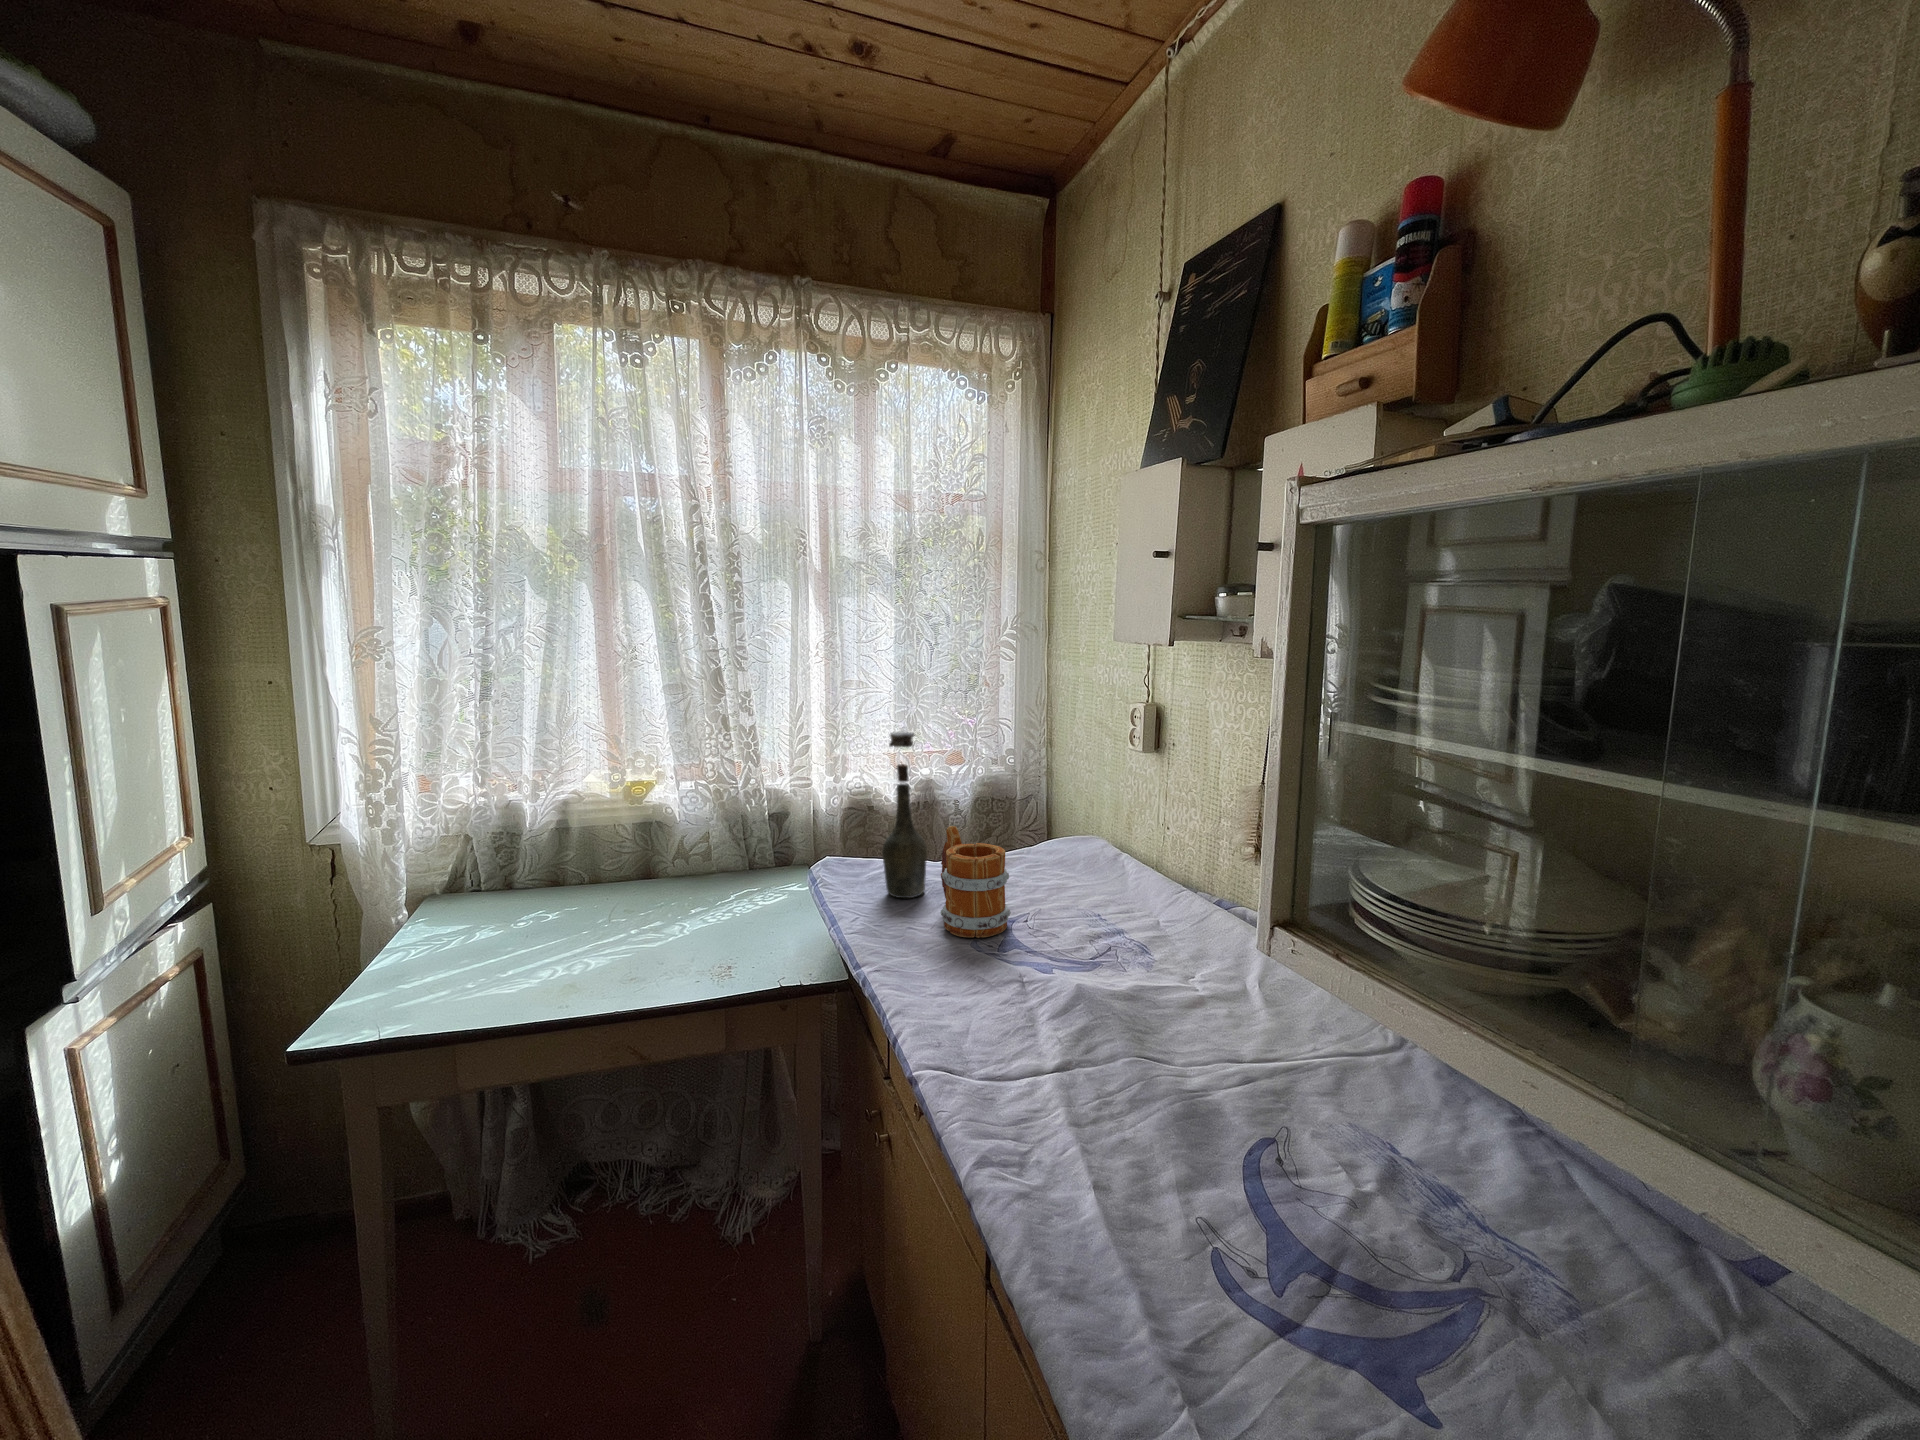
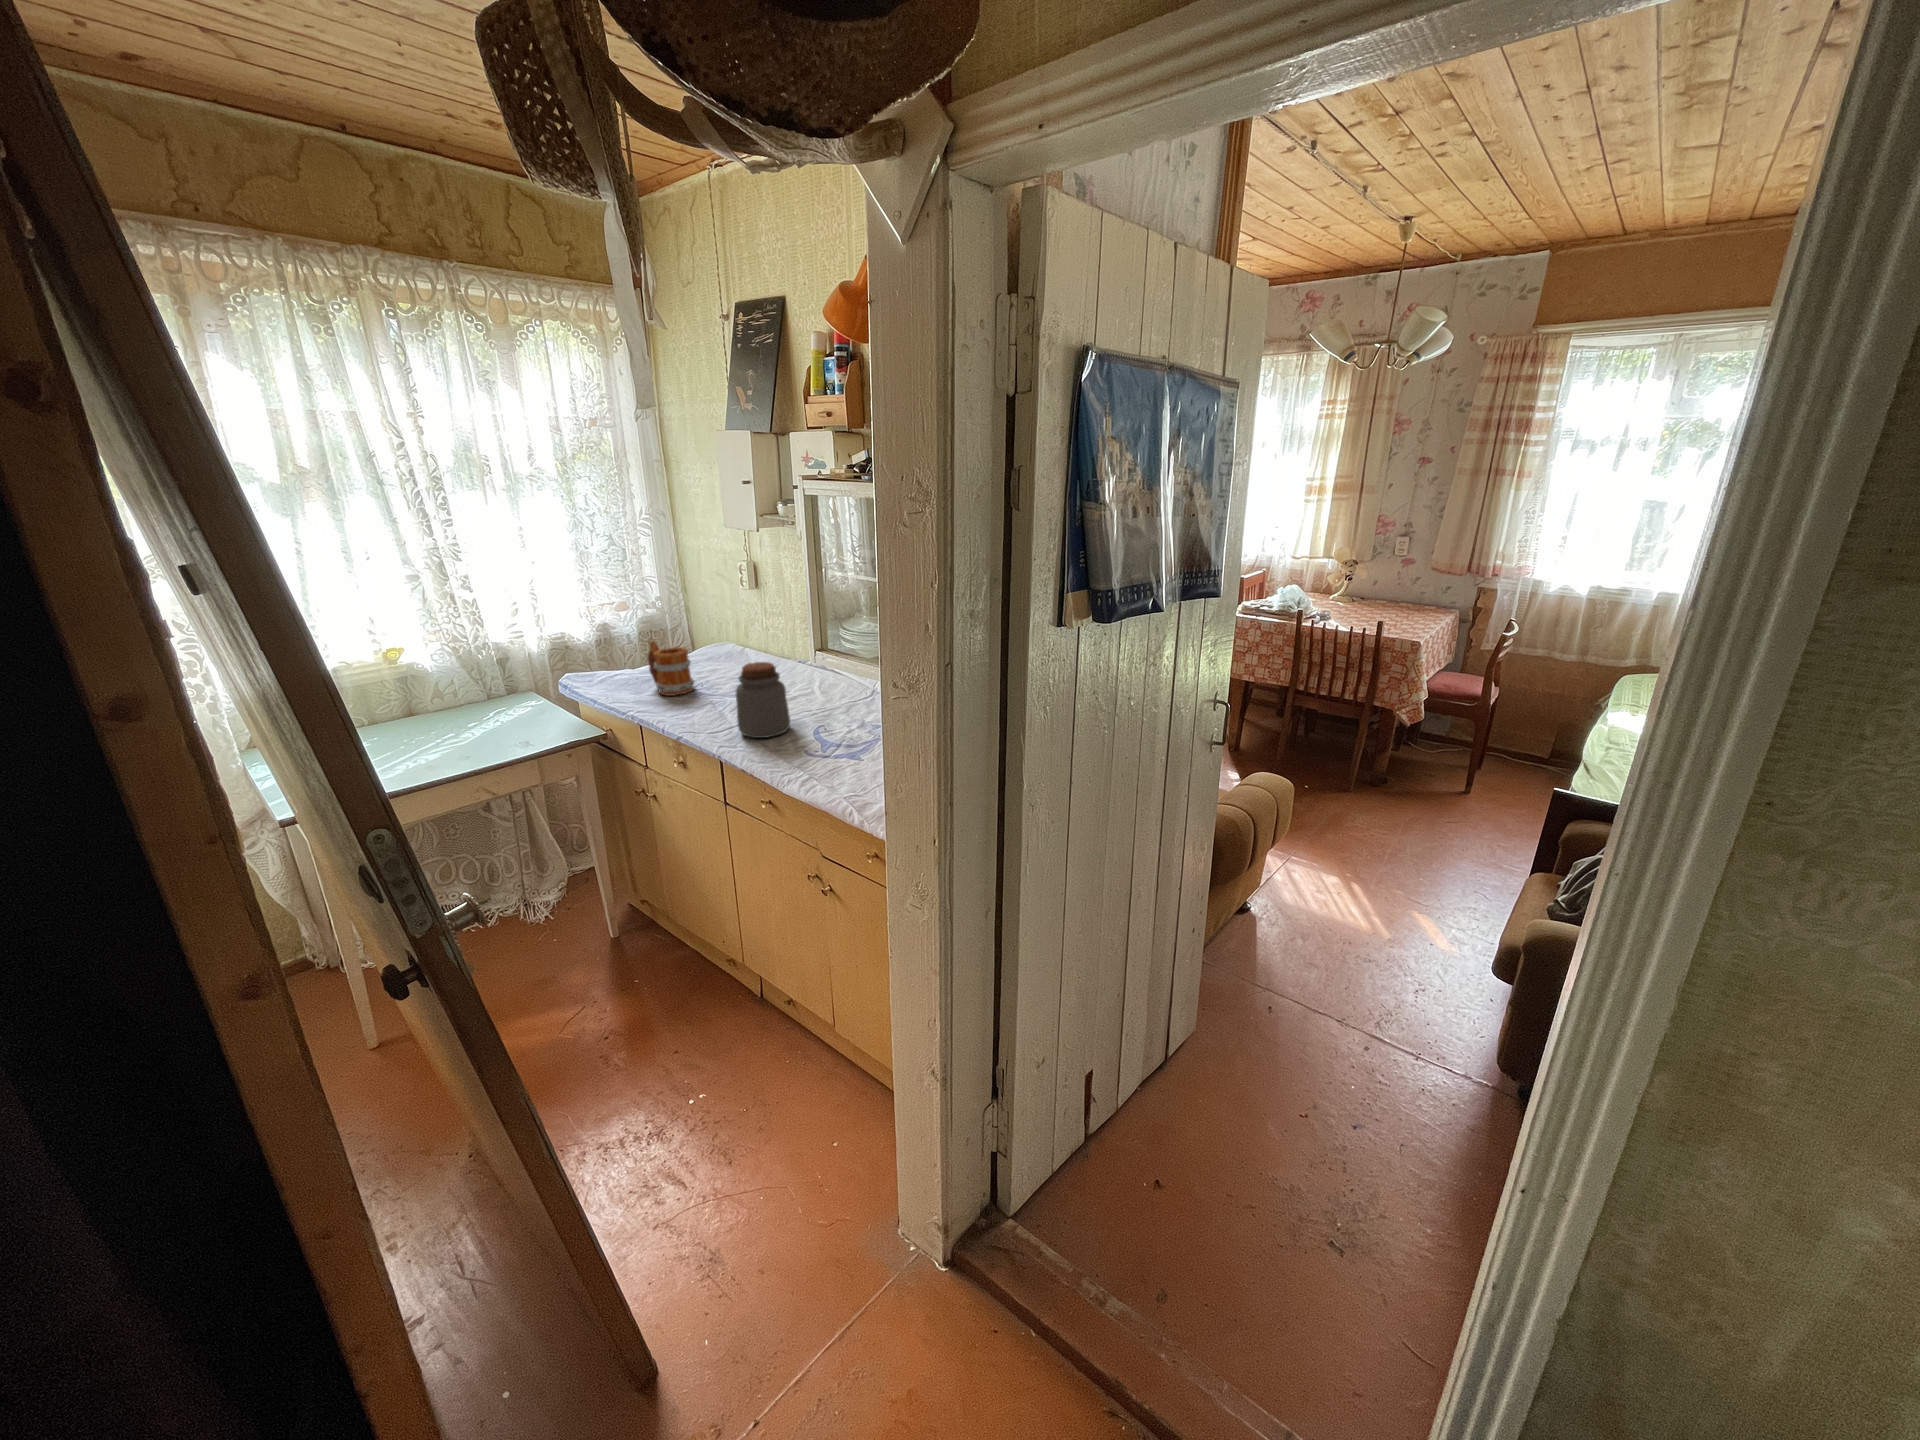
bottle: present [882,732,927,898] -> none [601,591,637,688]
jar: none [1042,932,1175,1147] -> present [736,662,790,738]

